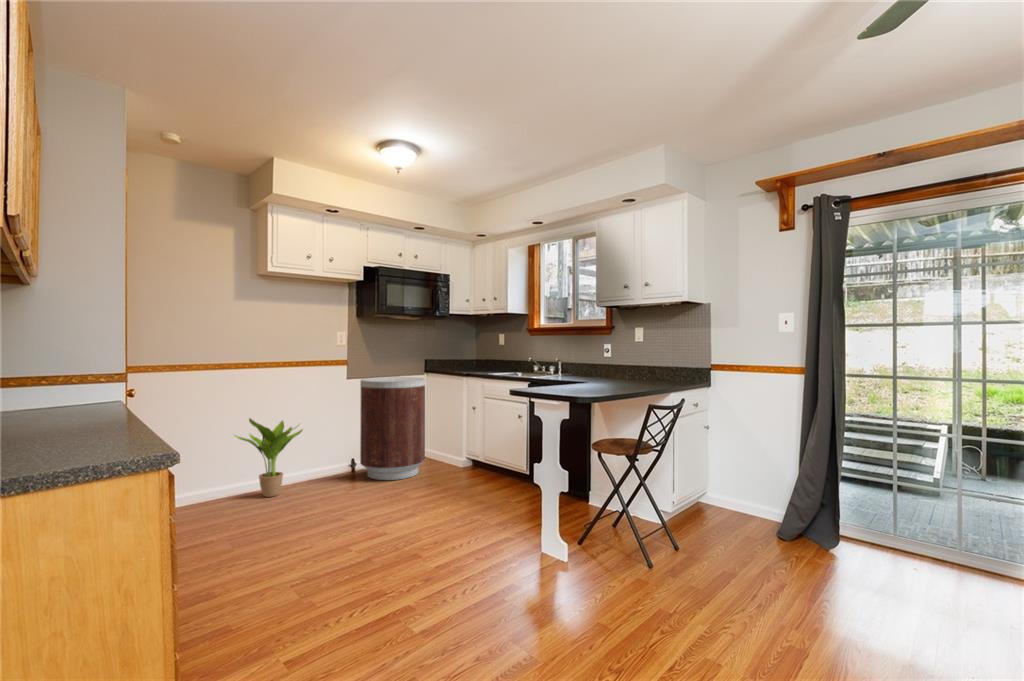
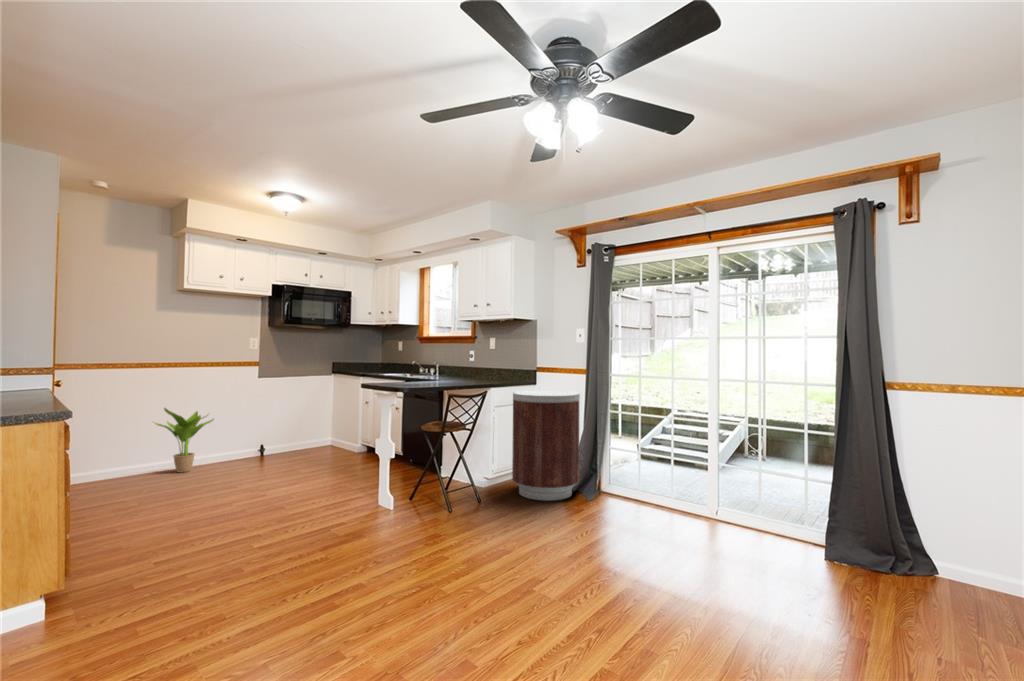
trash can: present [360,377,425,480] -> present [512,390,580,501]

